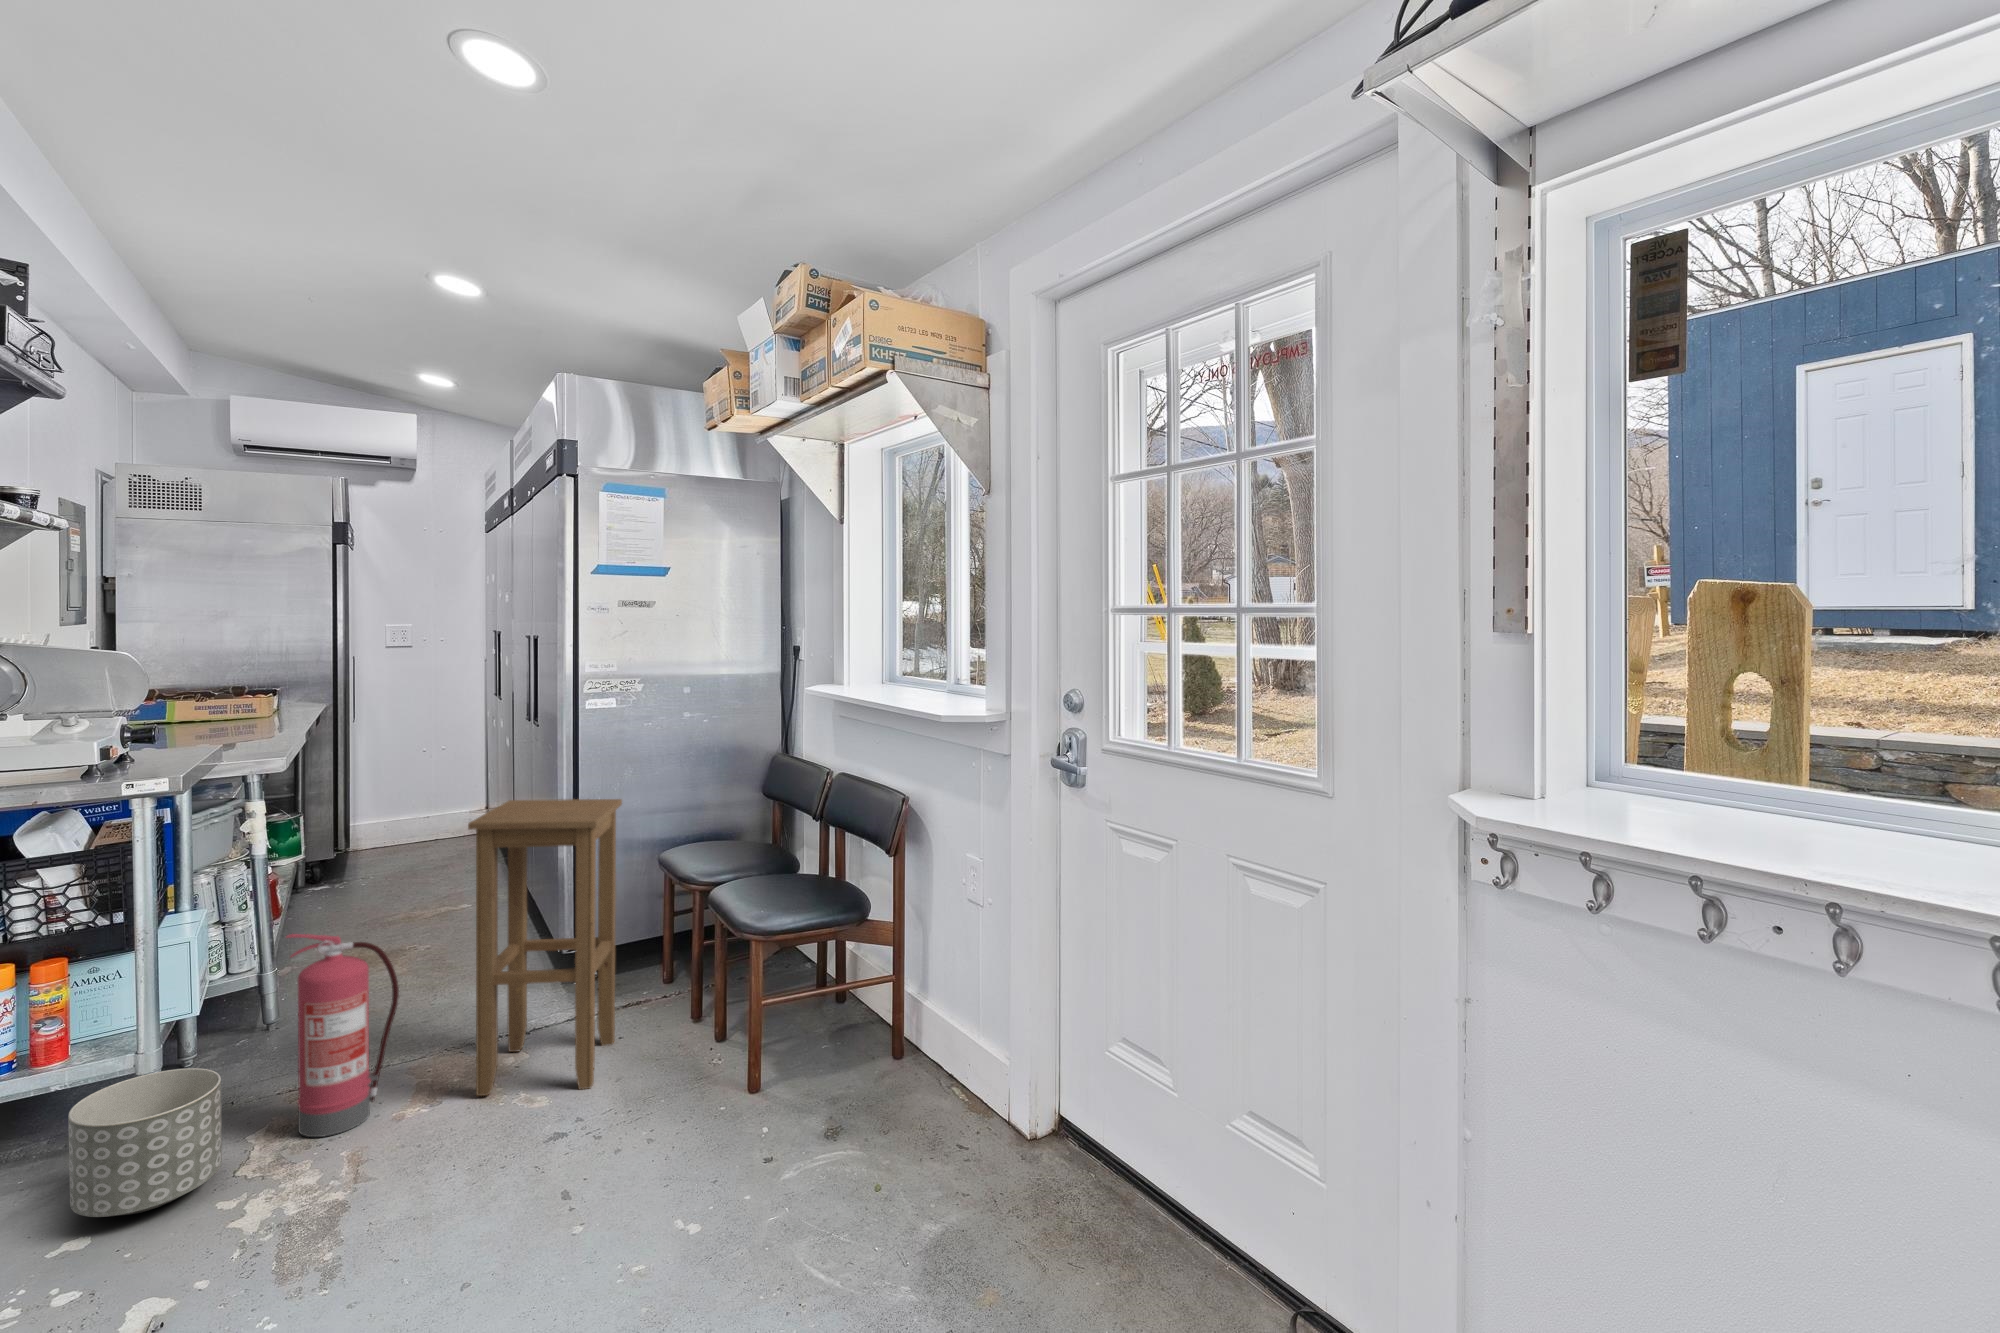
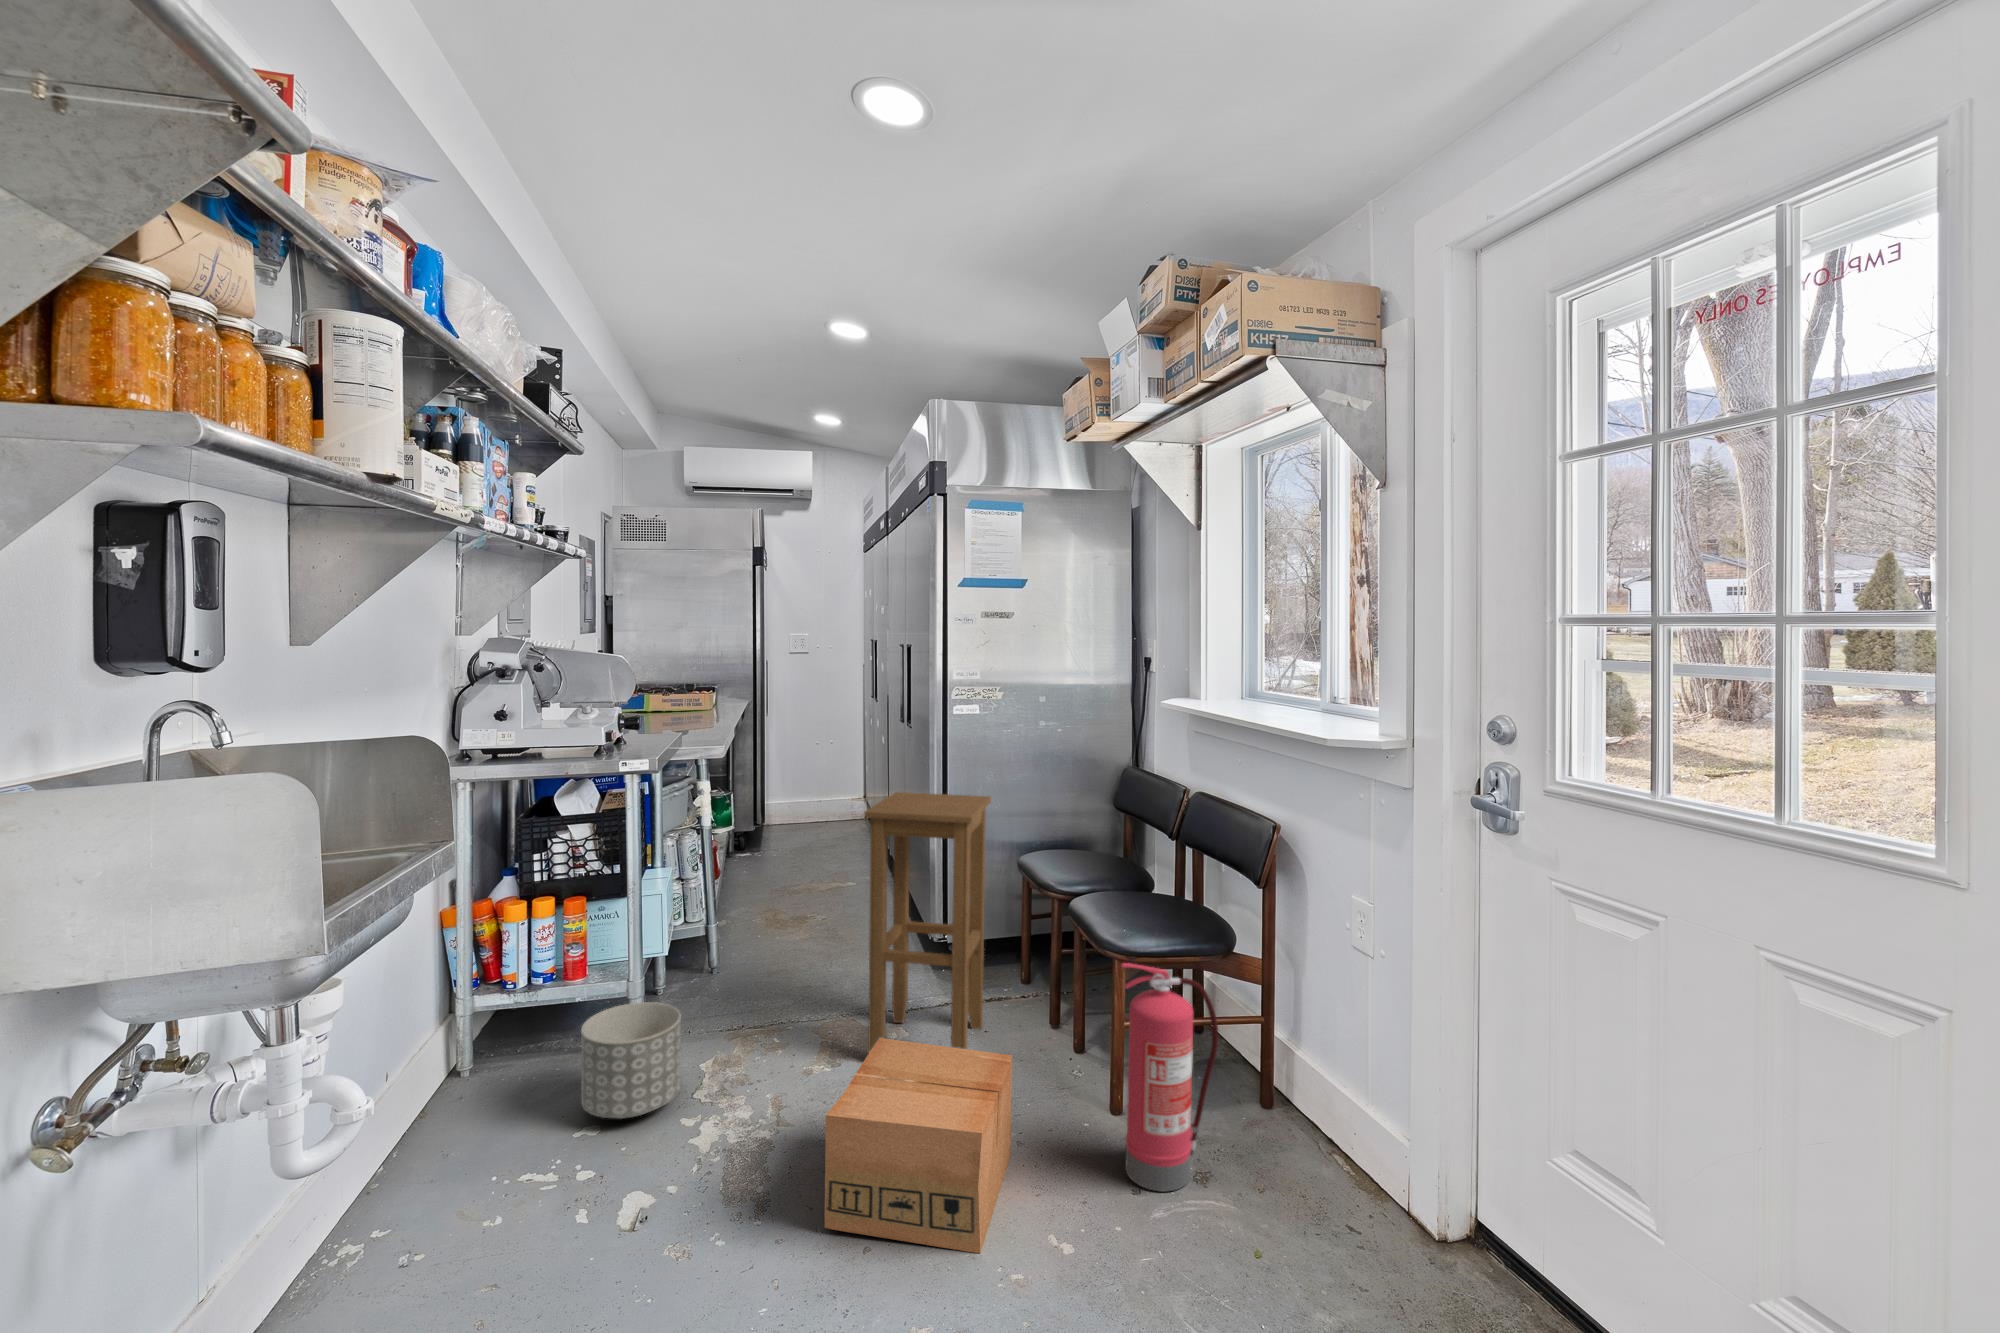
fire extinguisher: present [286,934,399,1137] -> present [1122,963,1218,1192]
cardboard box: none [413,1062,638,1279] -> present [824,1038,1012,1253]

